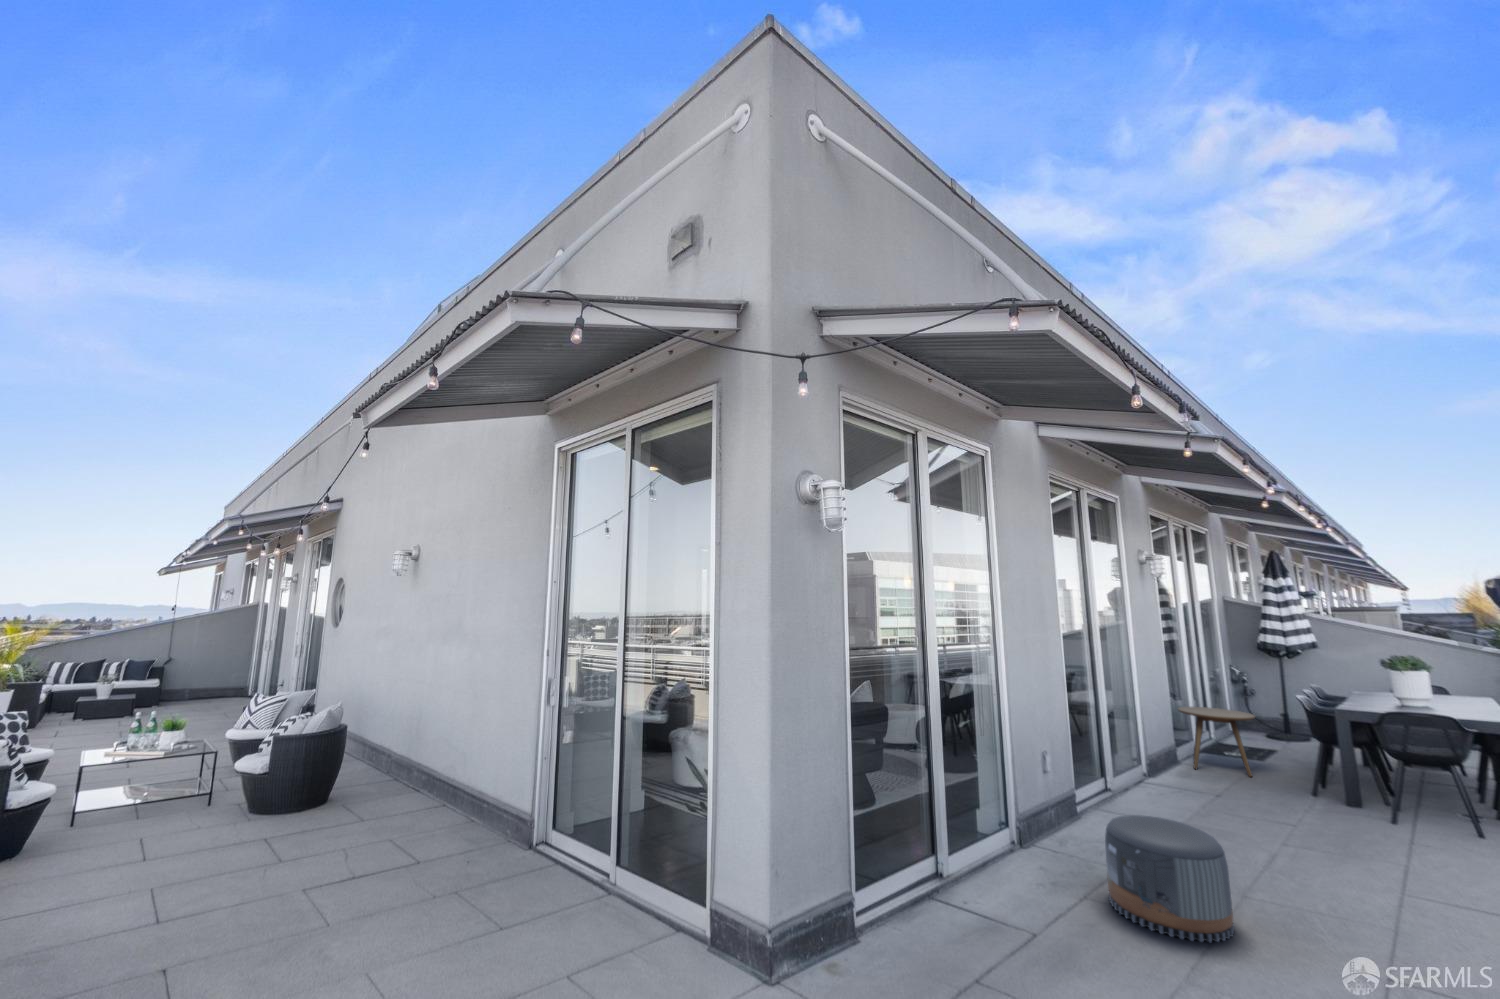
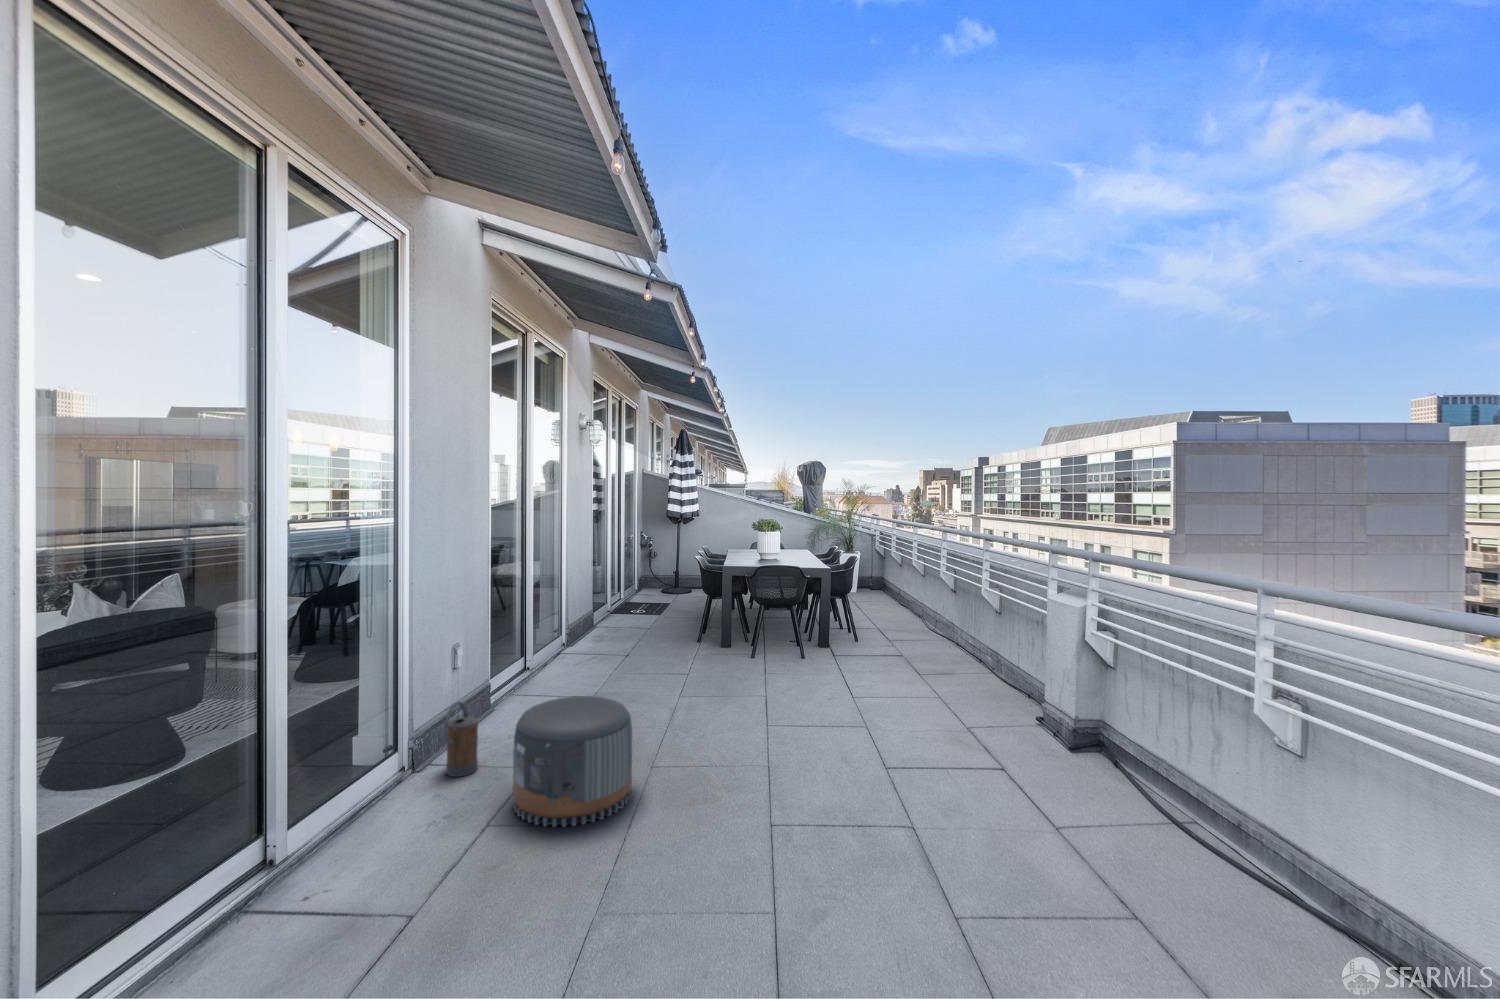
side table: present [1178,707,1255,777] -> none [599,571,658,629]
watering can: none [1044,798,1073,864] -> present [444,702,480,777]

